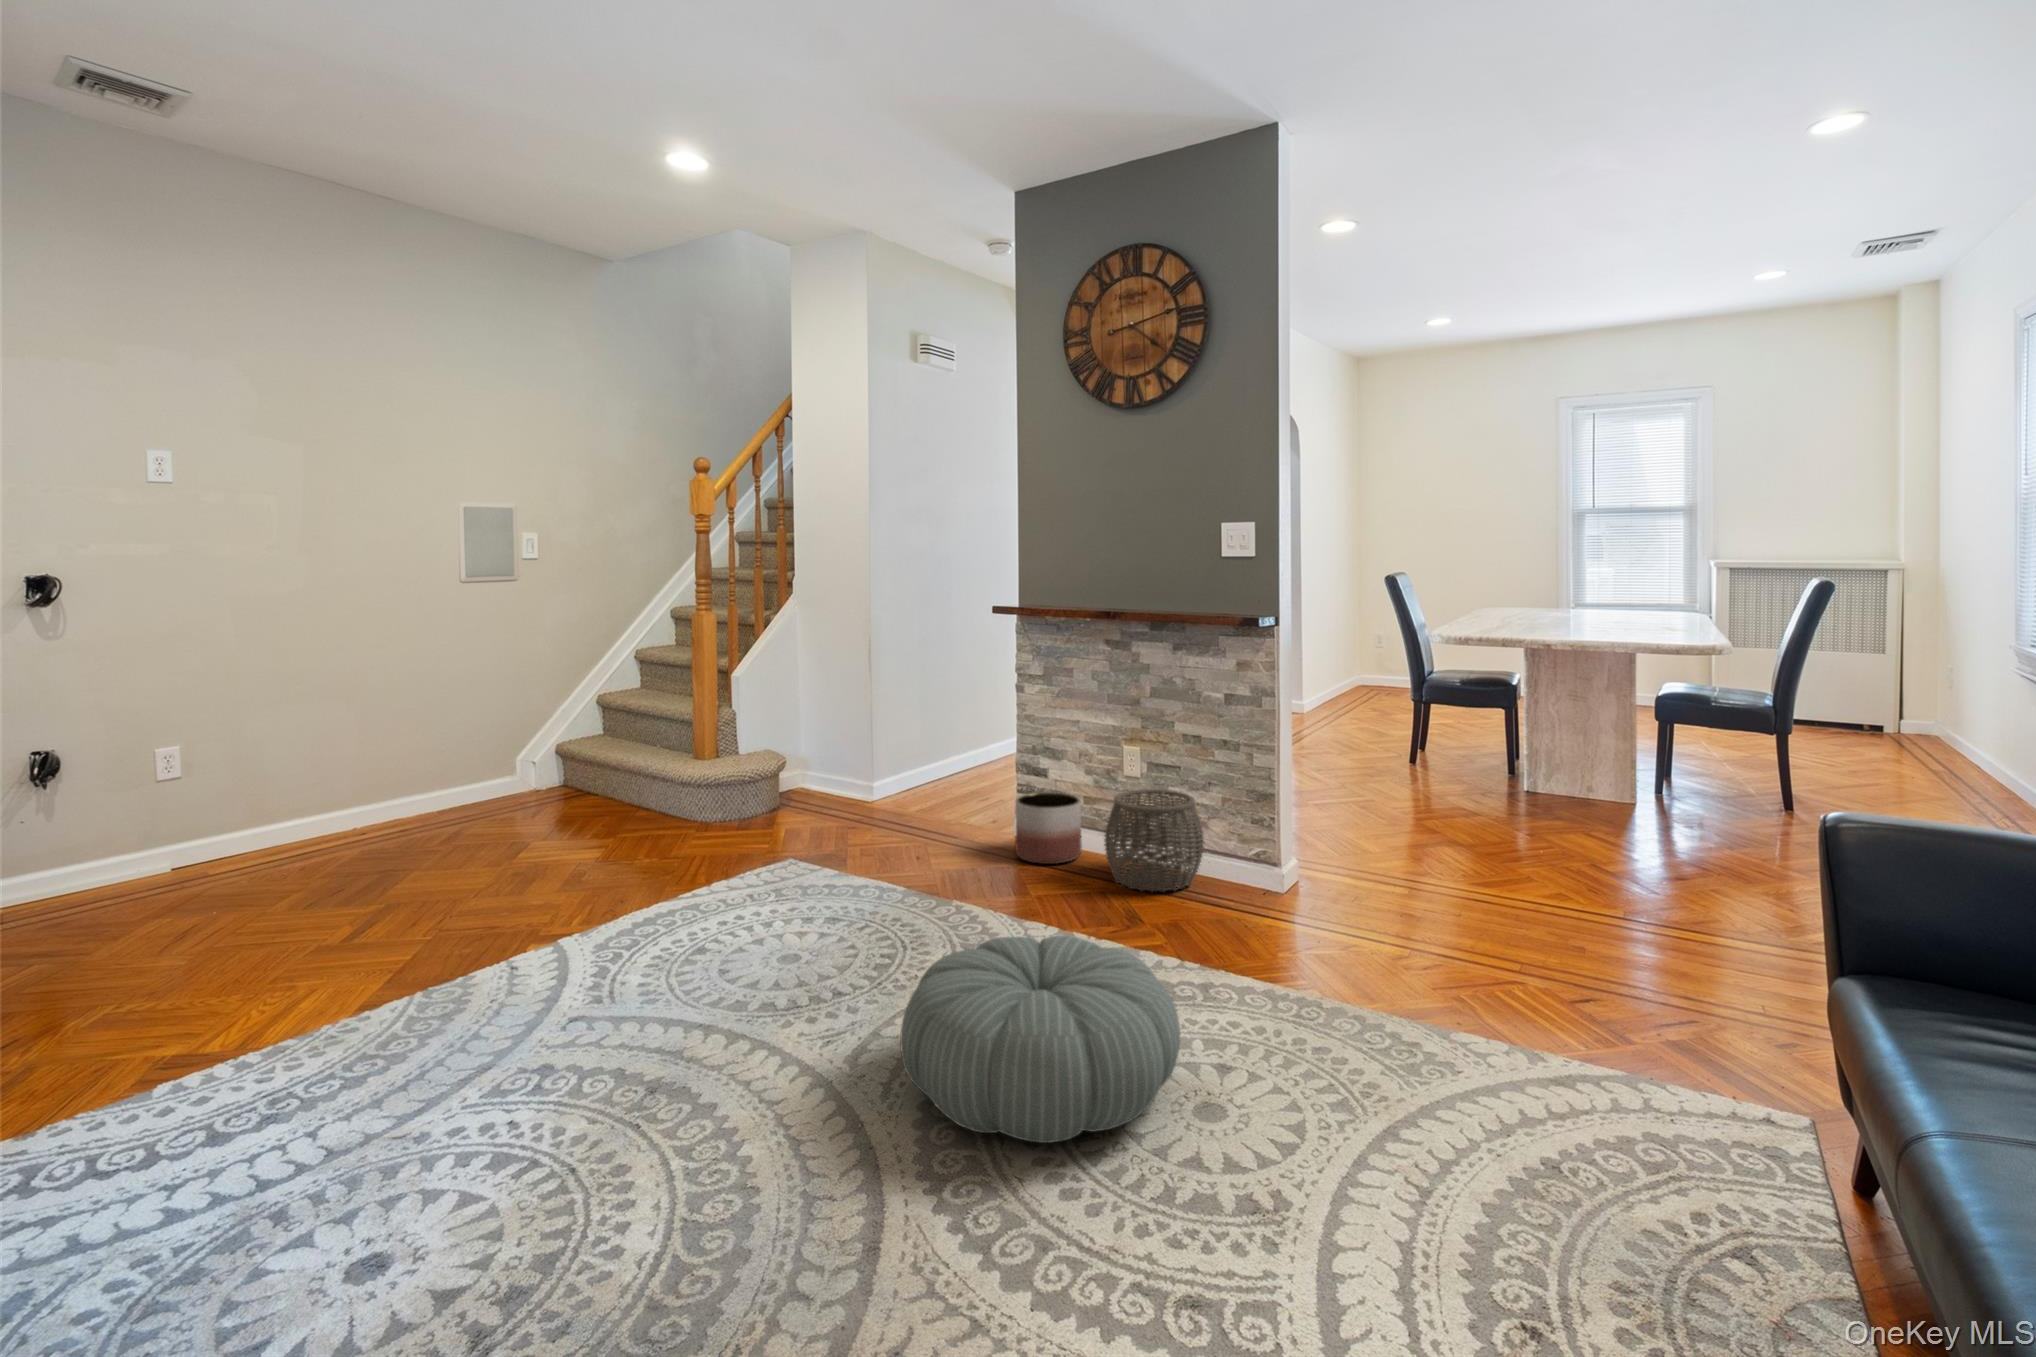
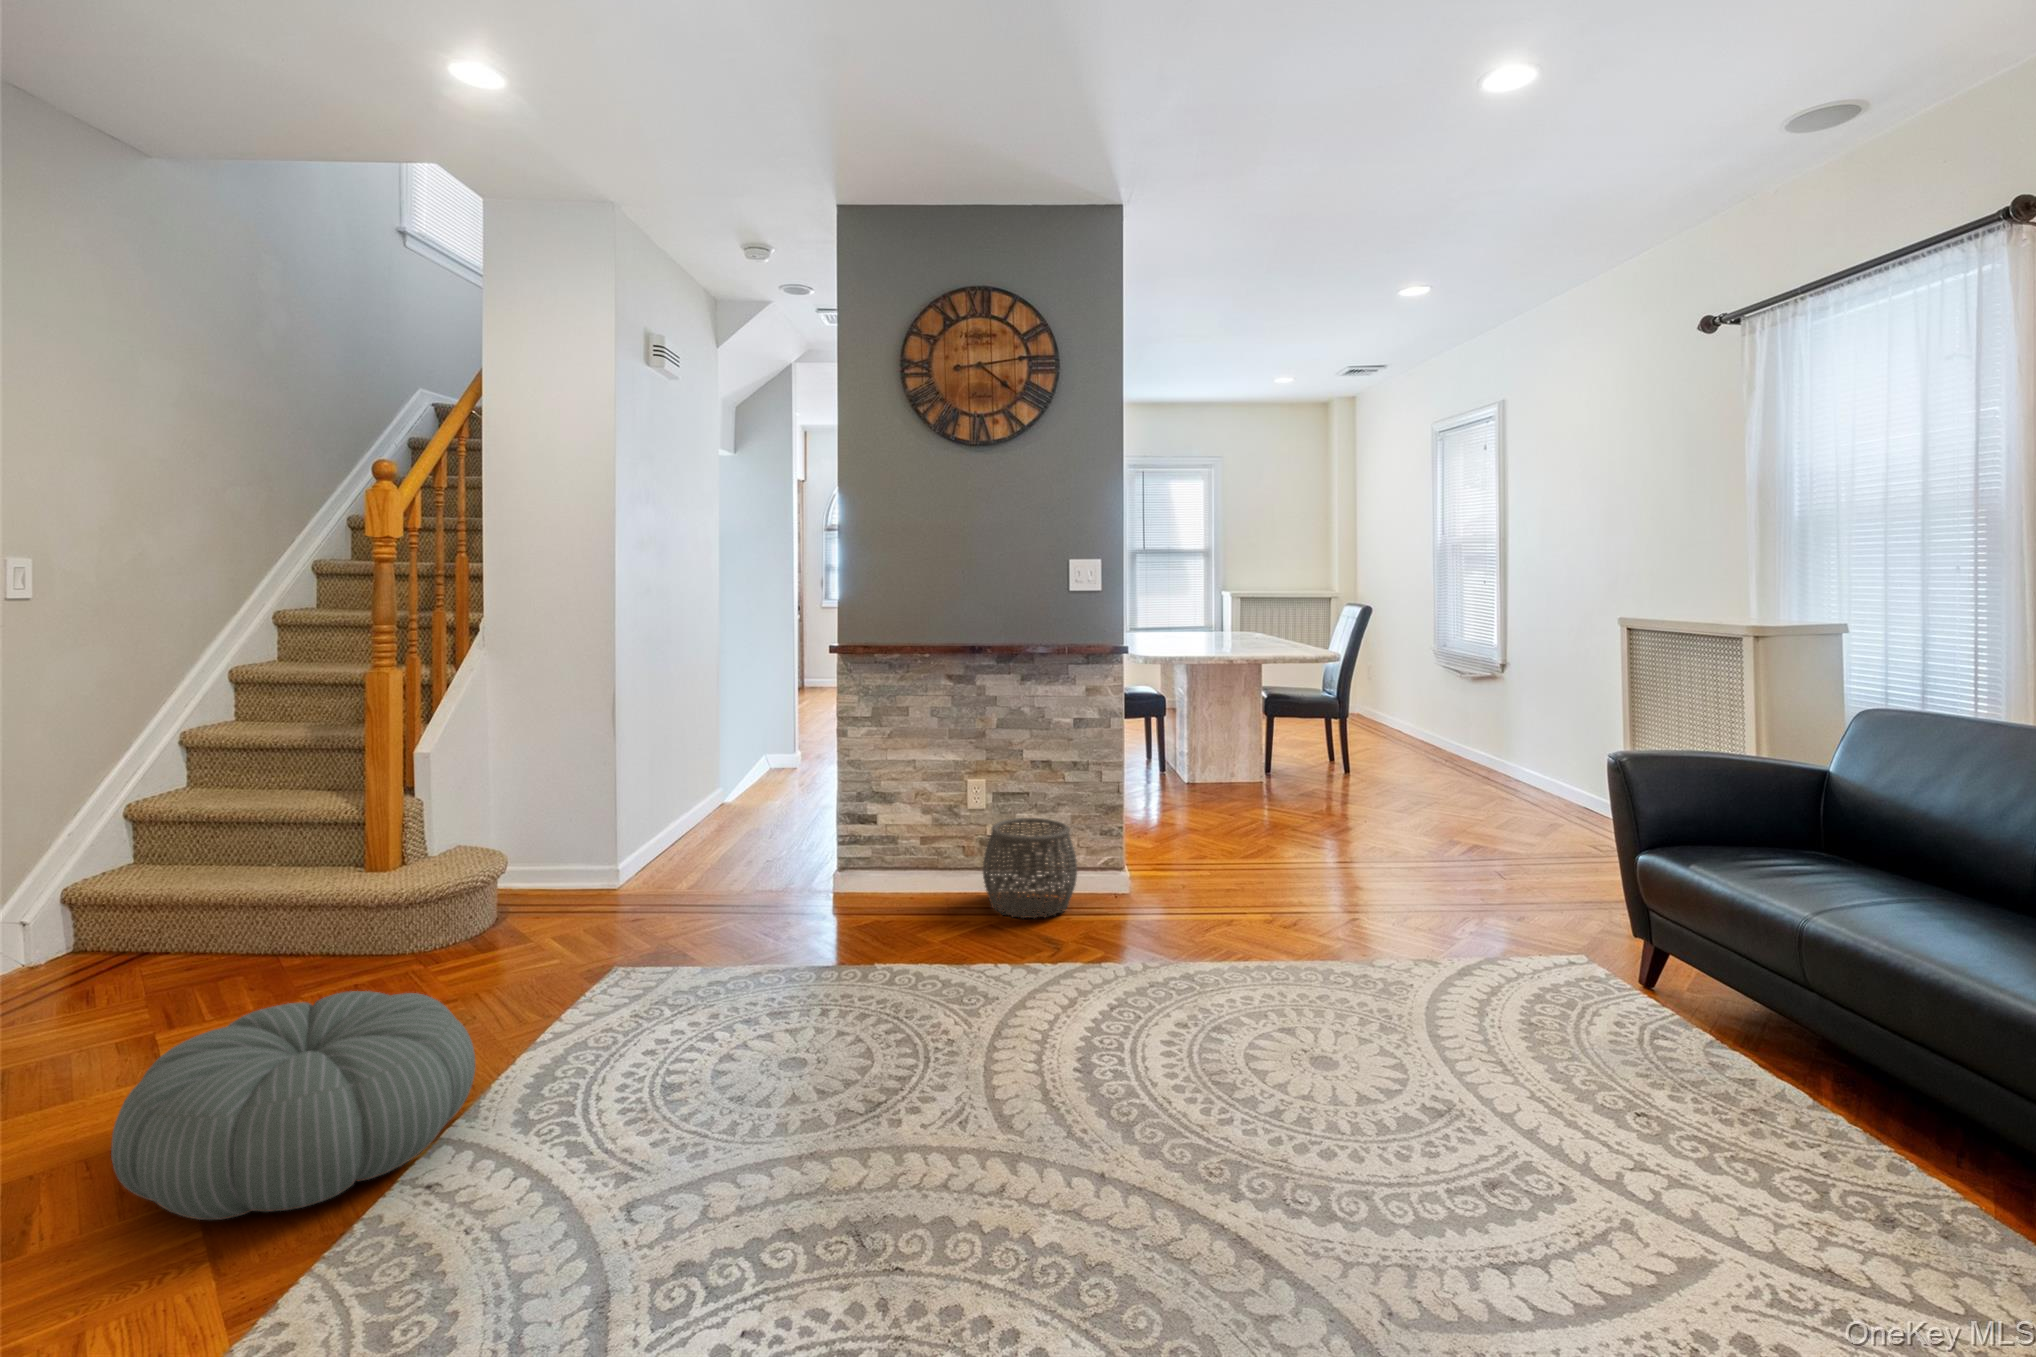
planter: present [1016,792,1082,864] -> none [868,834,937,911]
pouf: present [900,935,1180,1143] -> present [111,991,475,1220]

